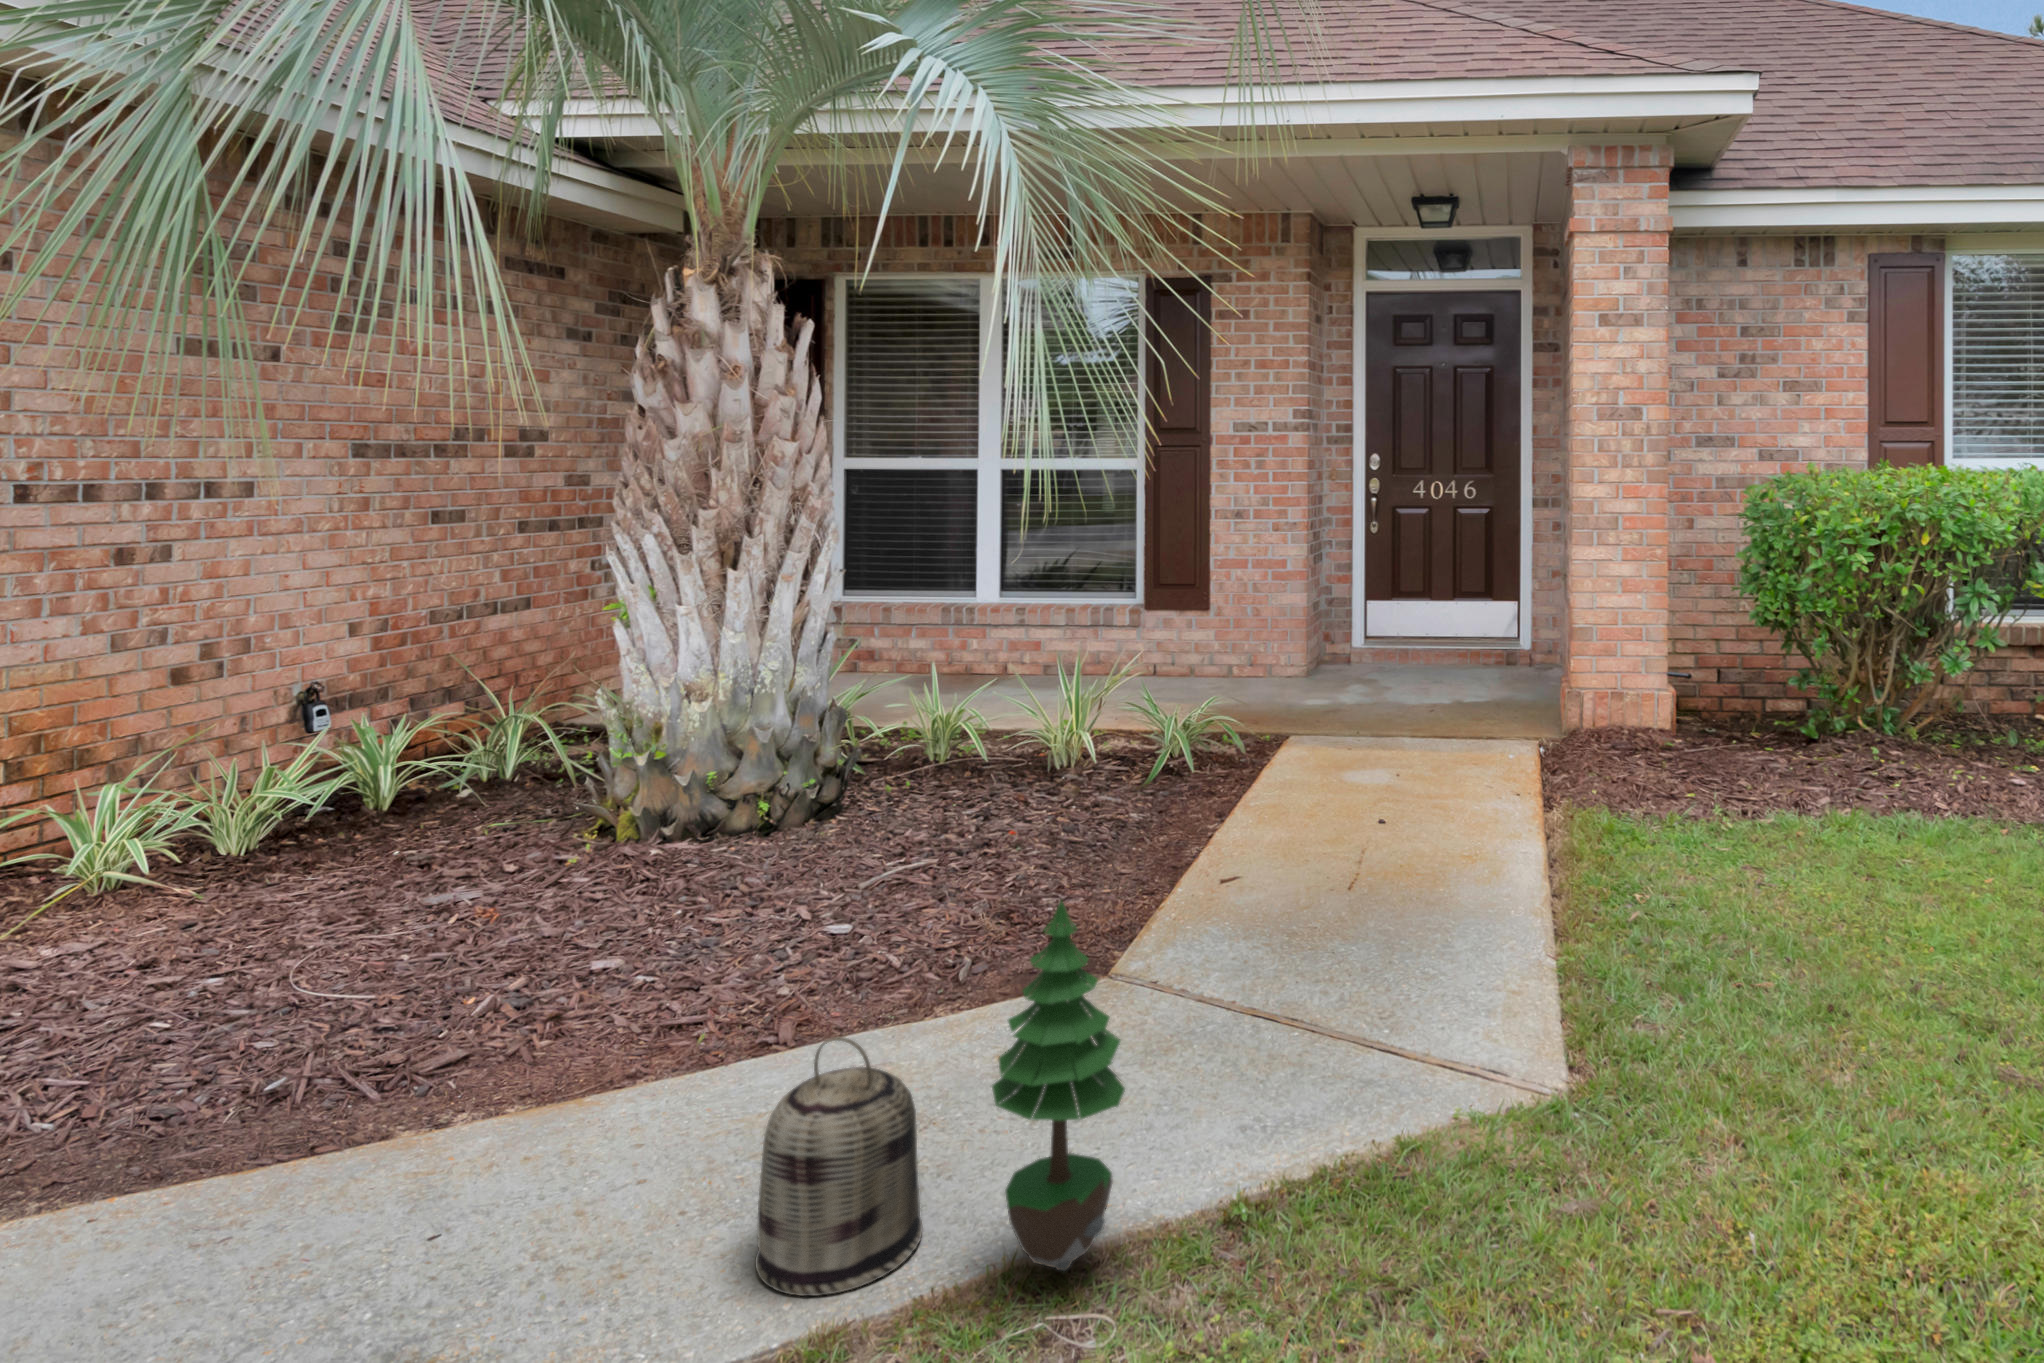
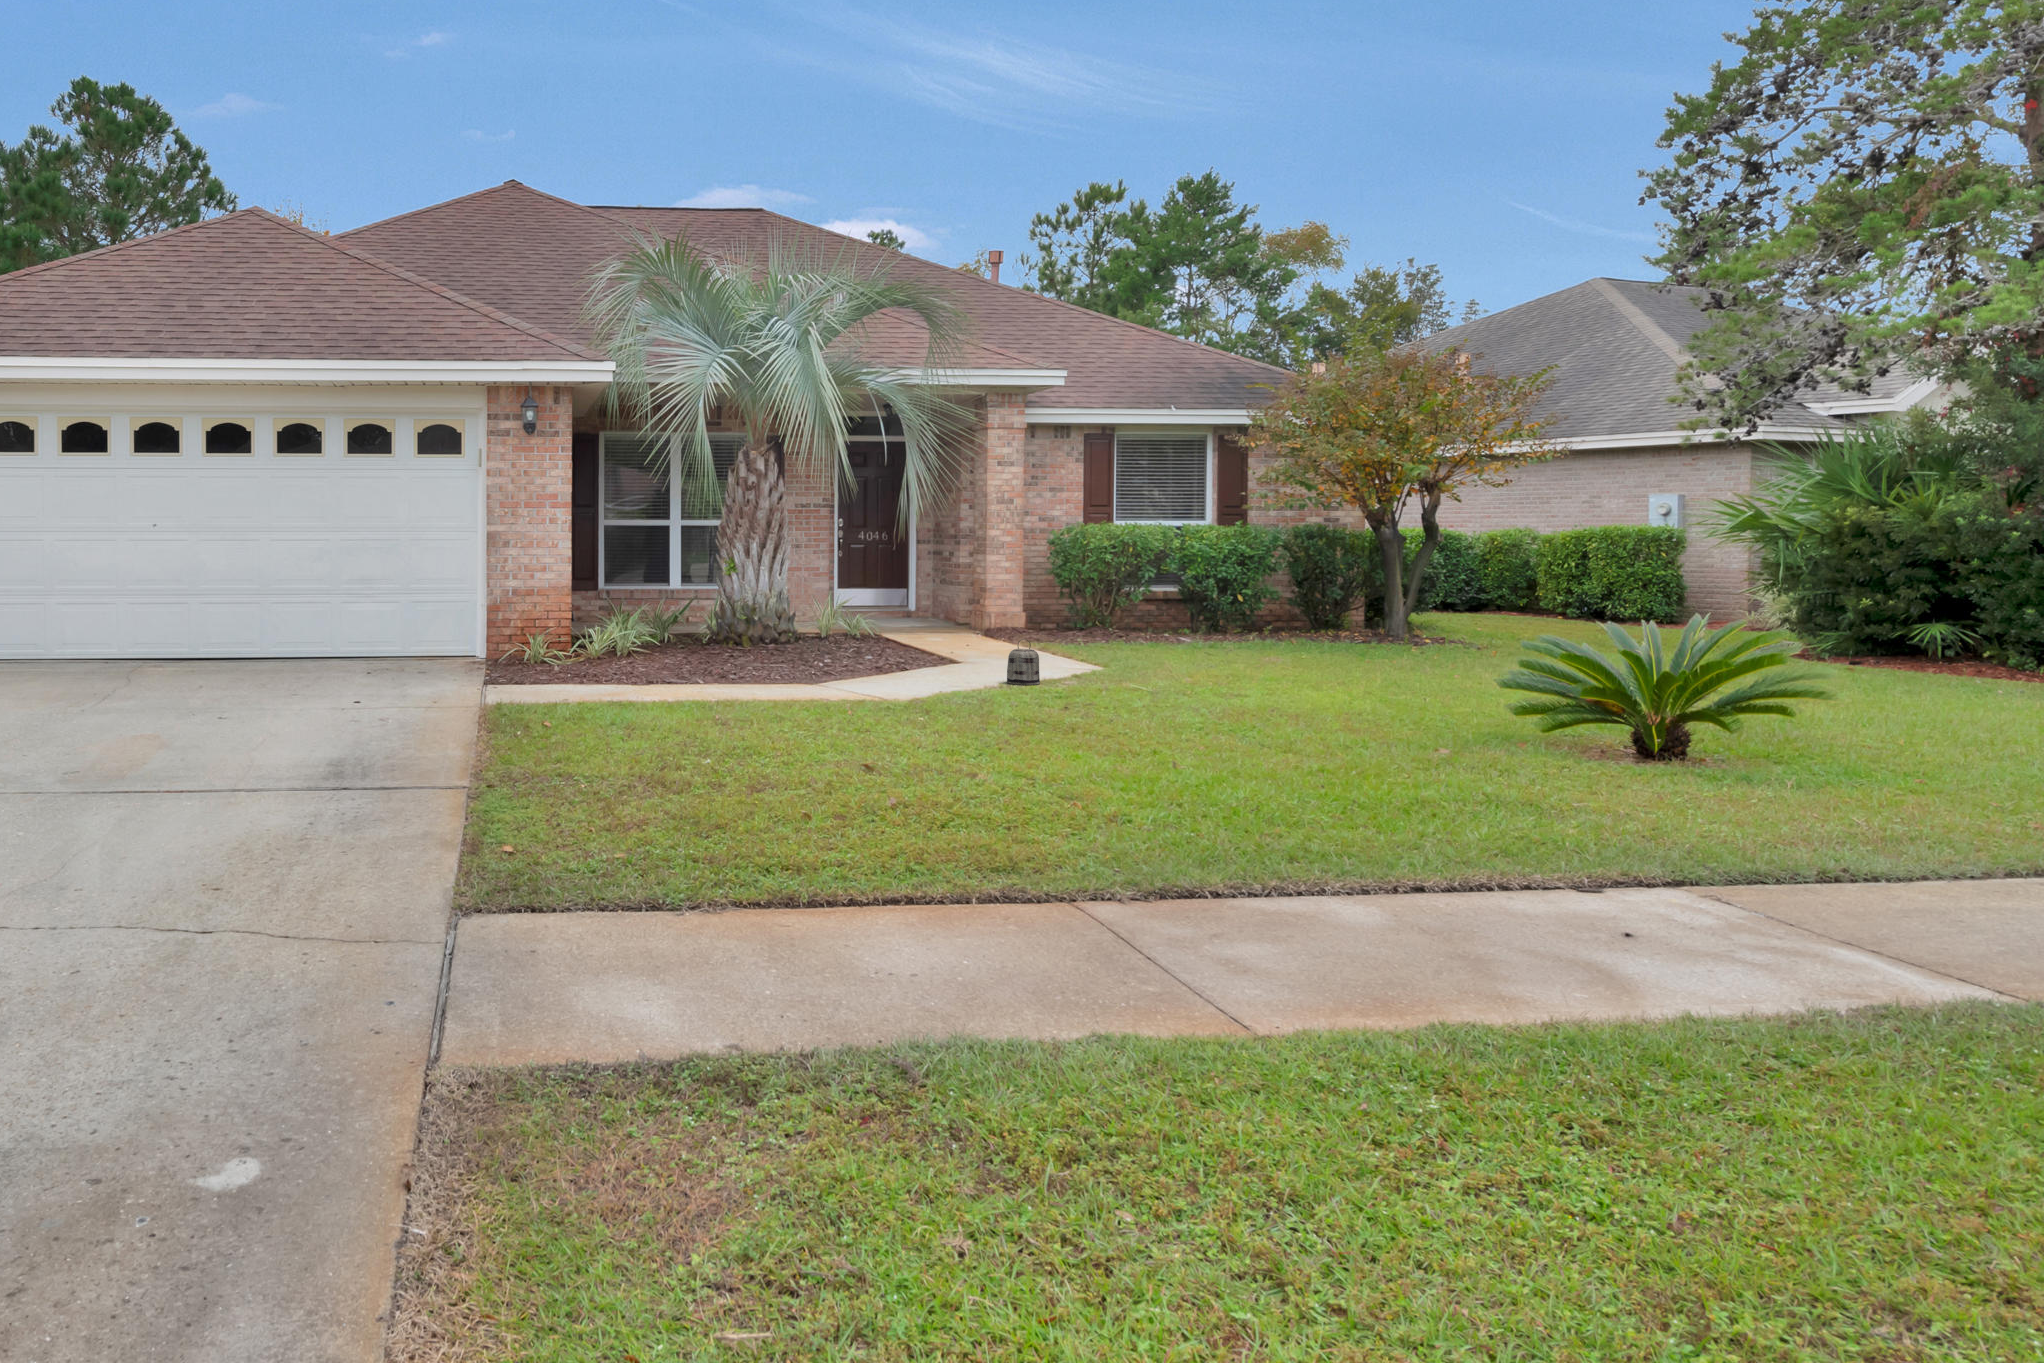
potted tree: present [992,901,1125,1270] -> none [1056,607,1084,683]

